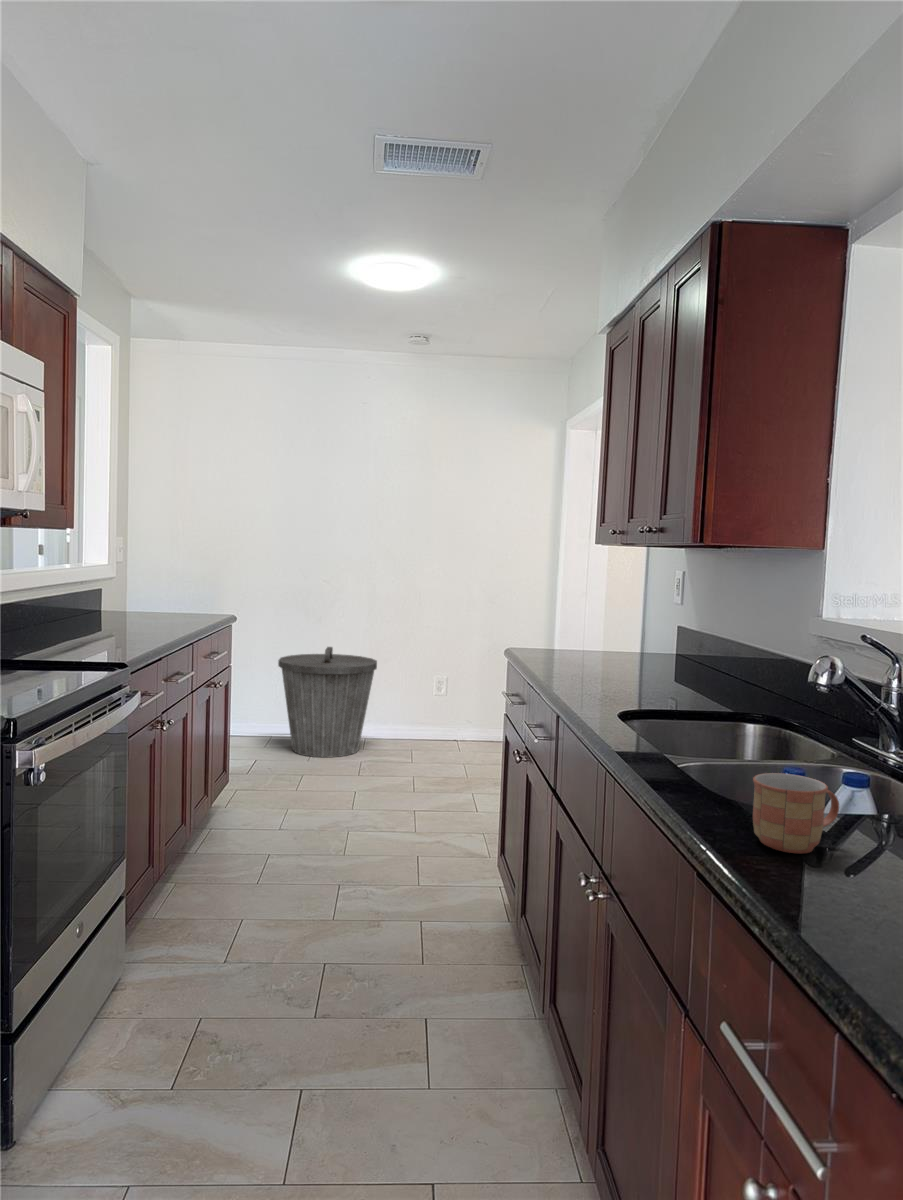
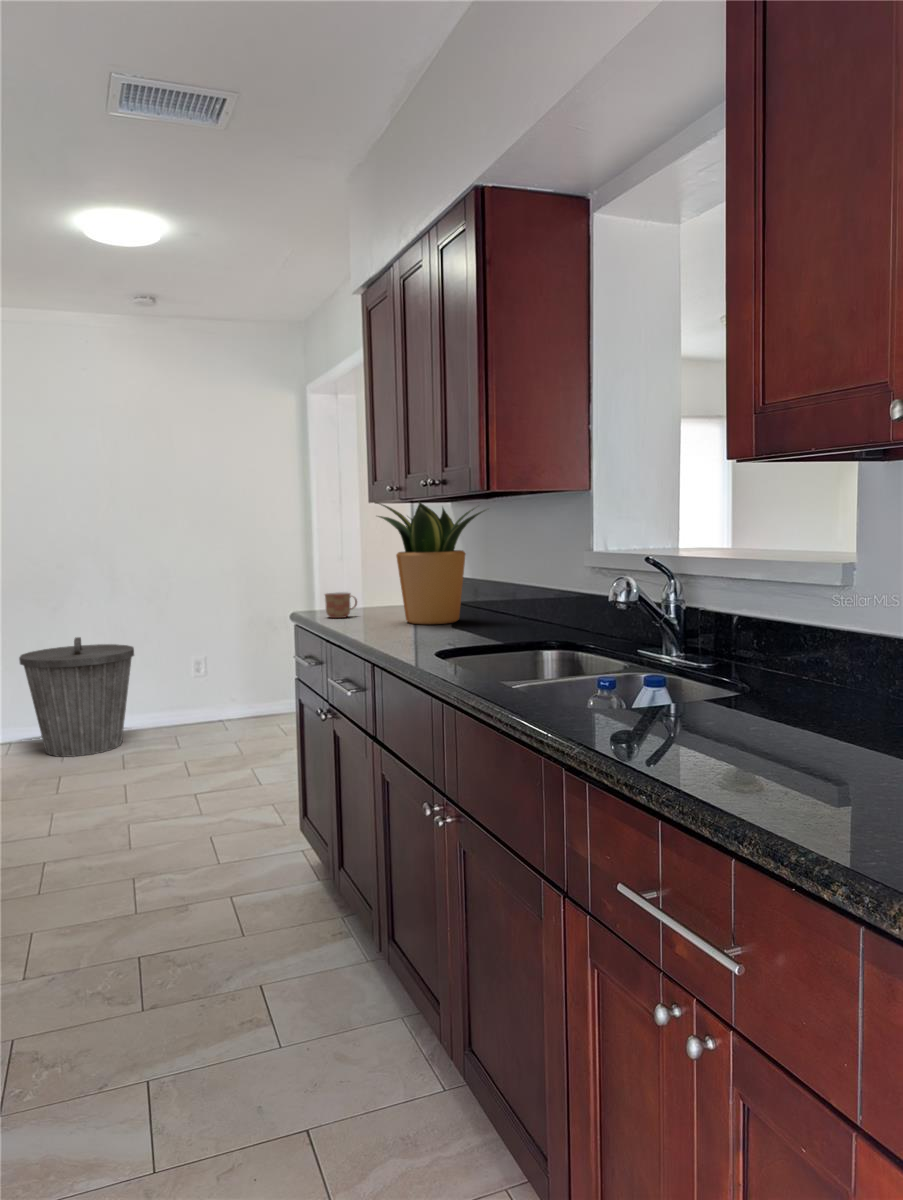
potted plant: none [589,545,713,678] -> present [378,502,487,624]
mug: present [753,773,839,853] -> present [325,592,357,618]

